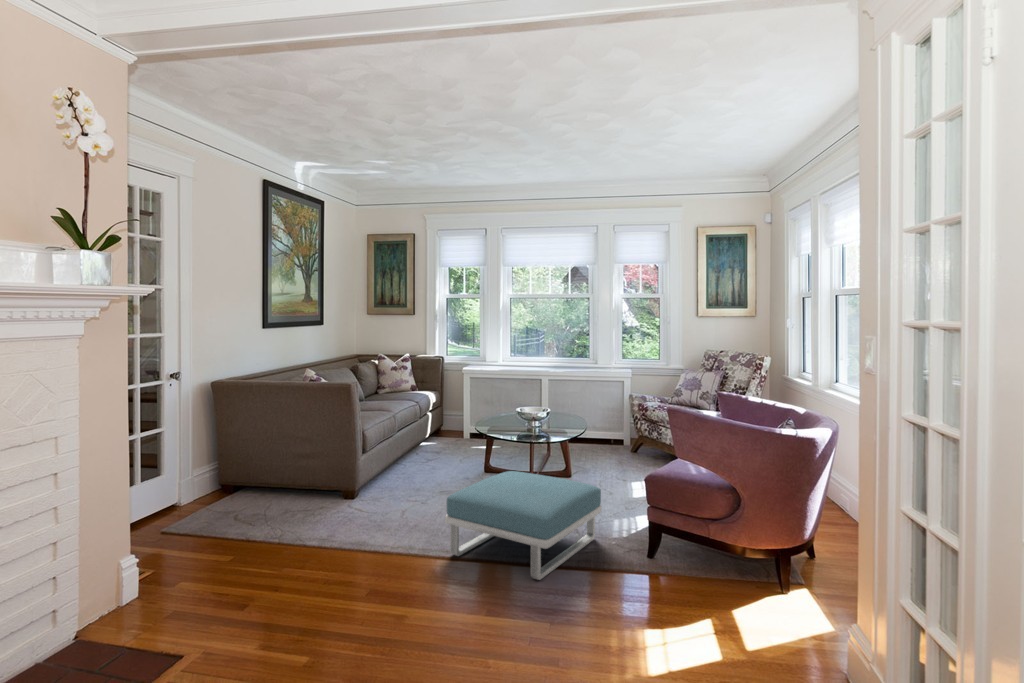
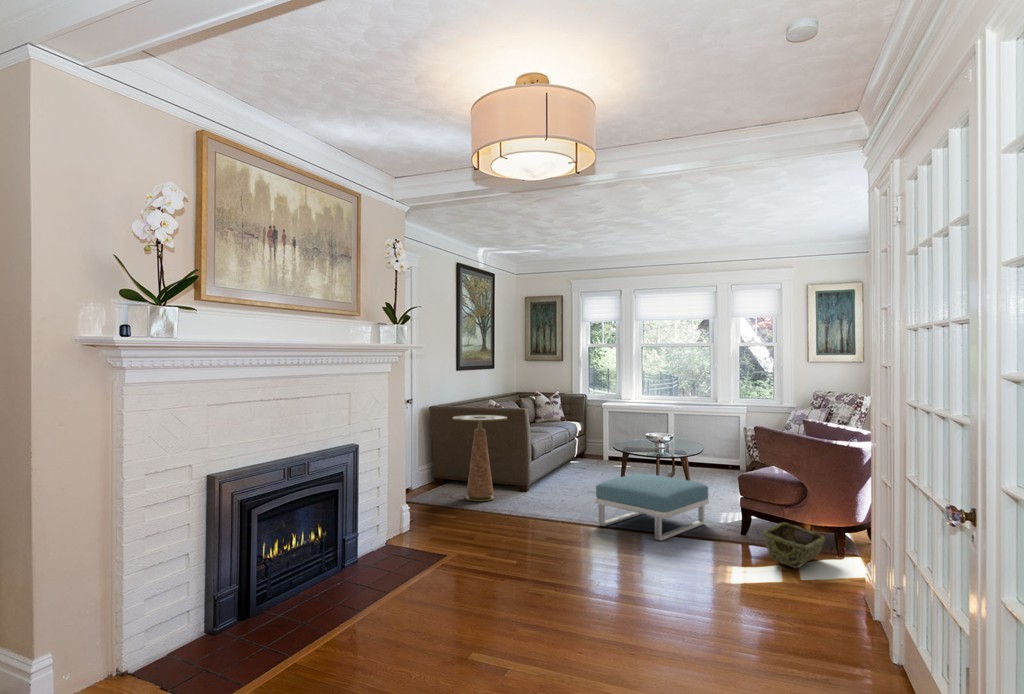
side table: none [239,392,324,519] -> present [453,415,507,501]
woven basket: none [688,545,767,623] -> present [763,523,825,568]

